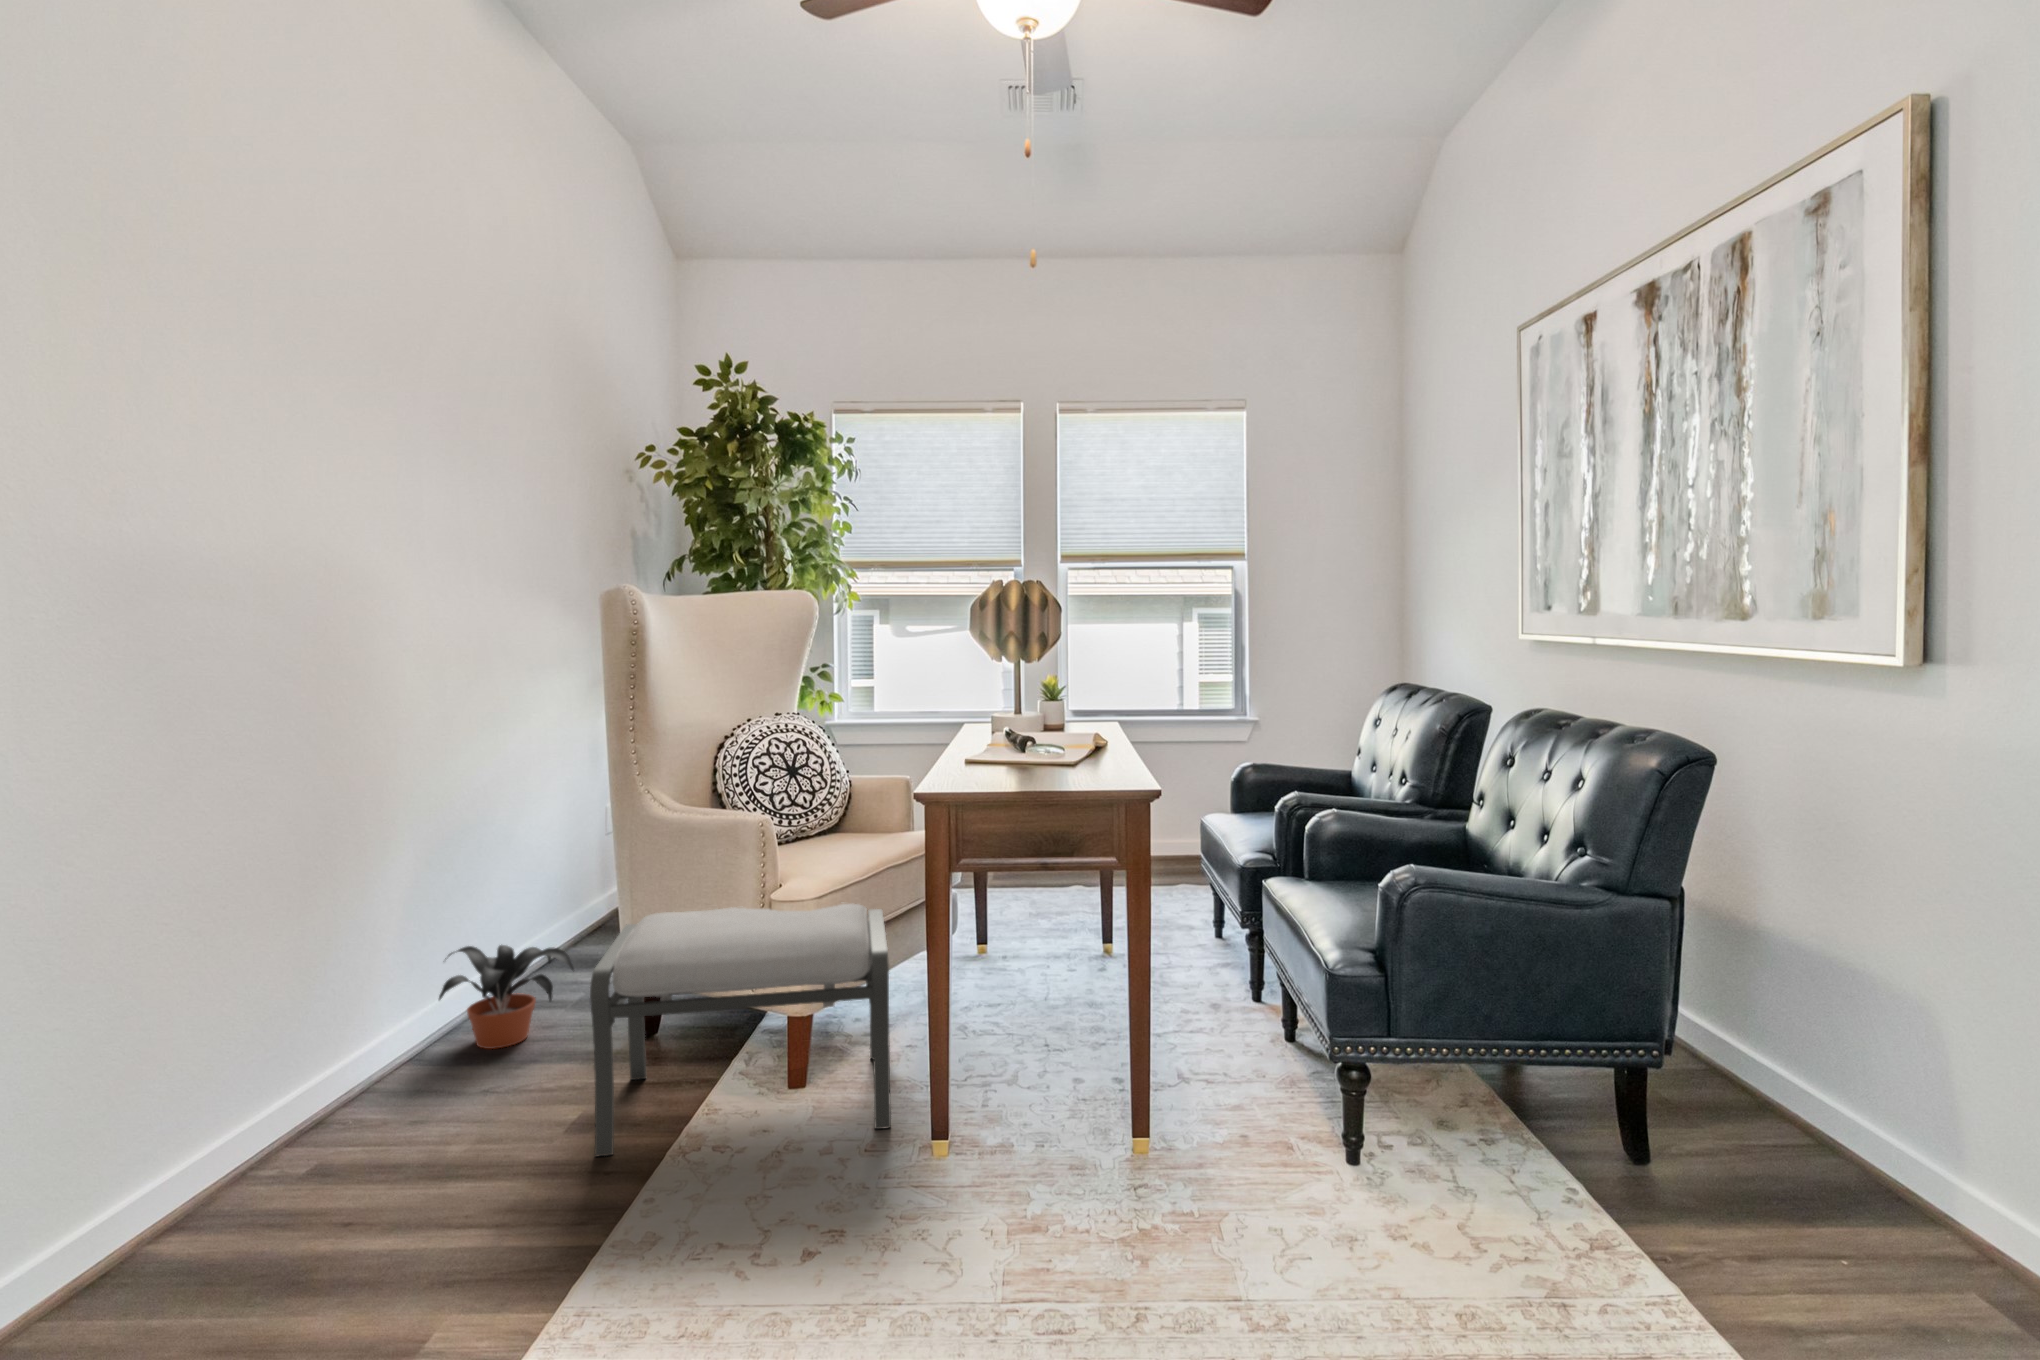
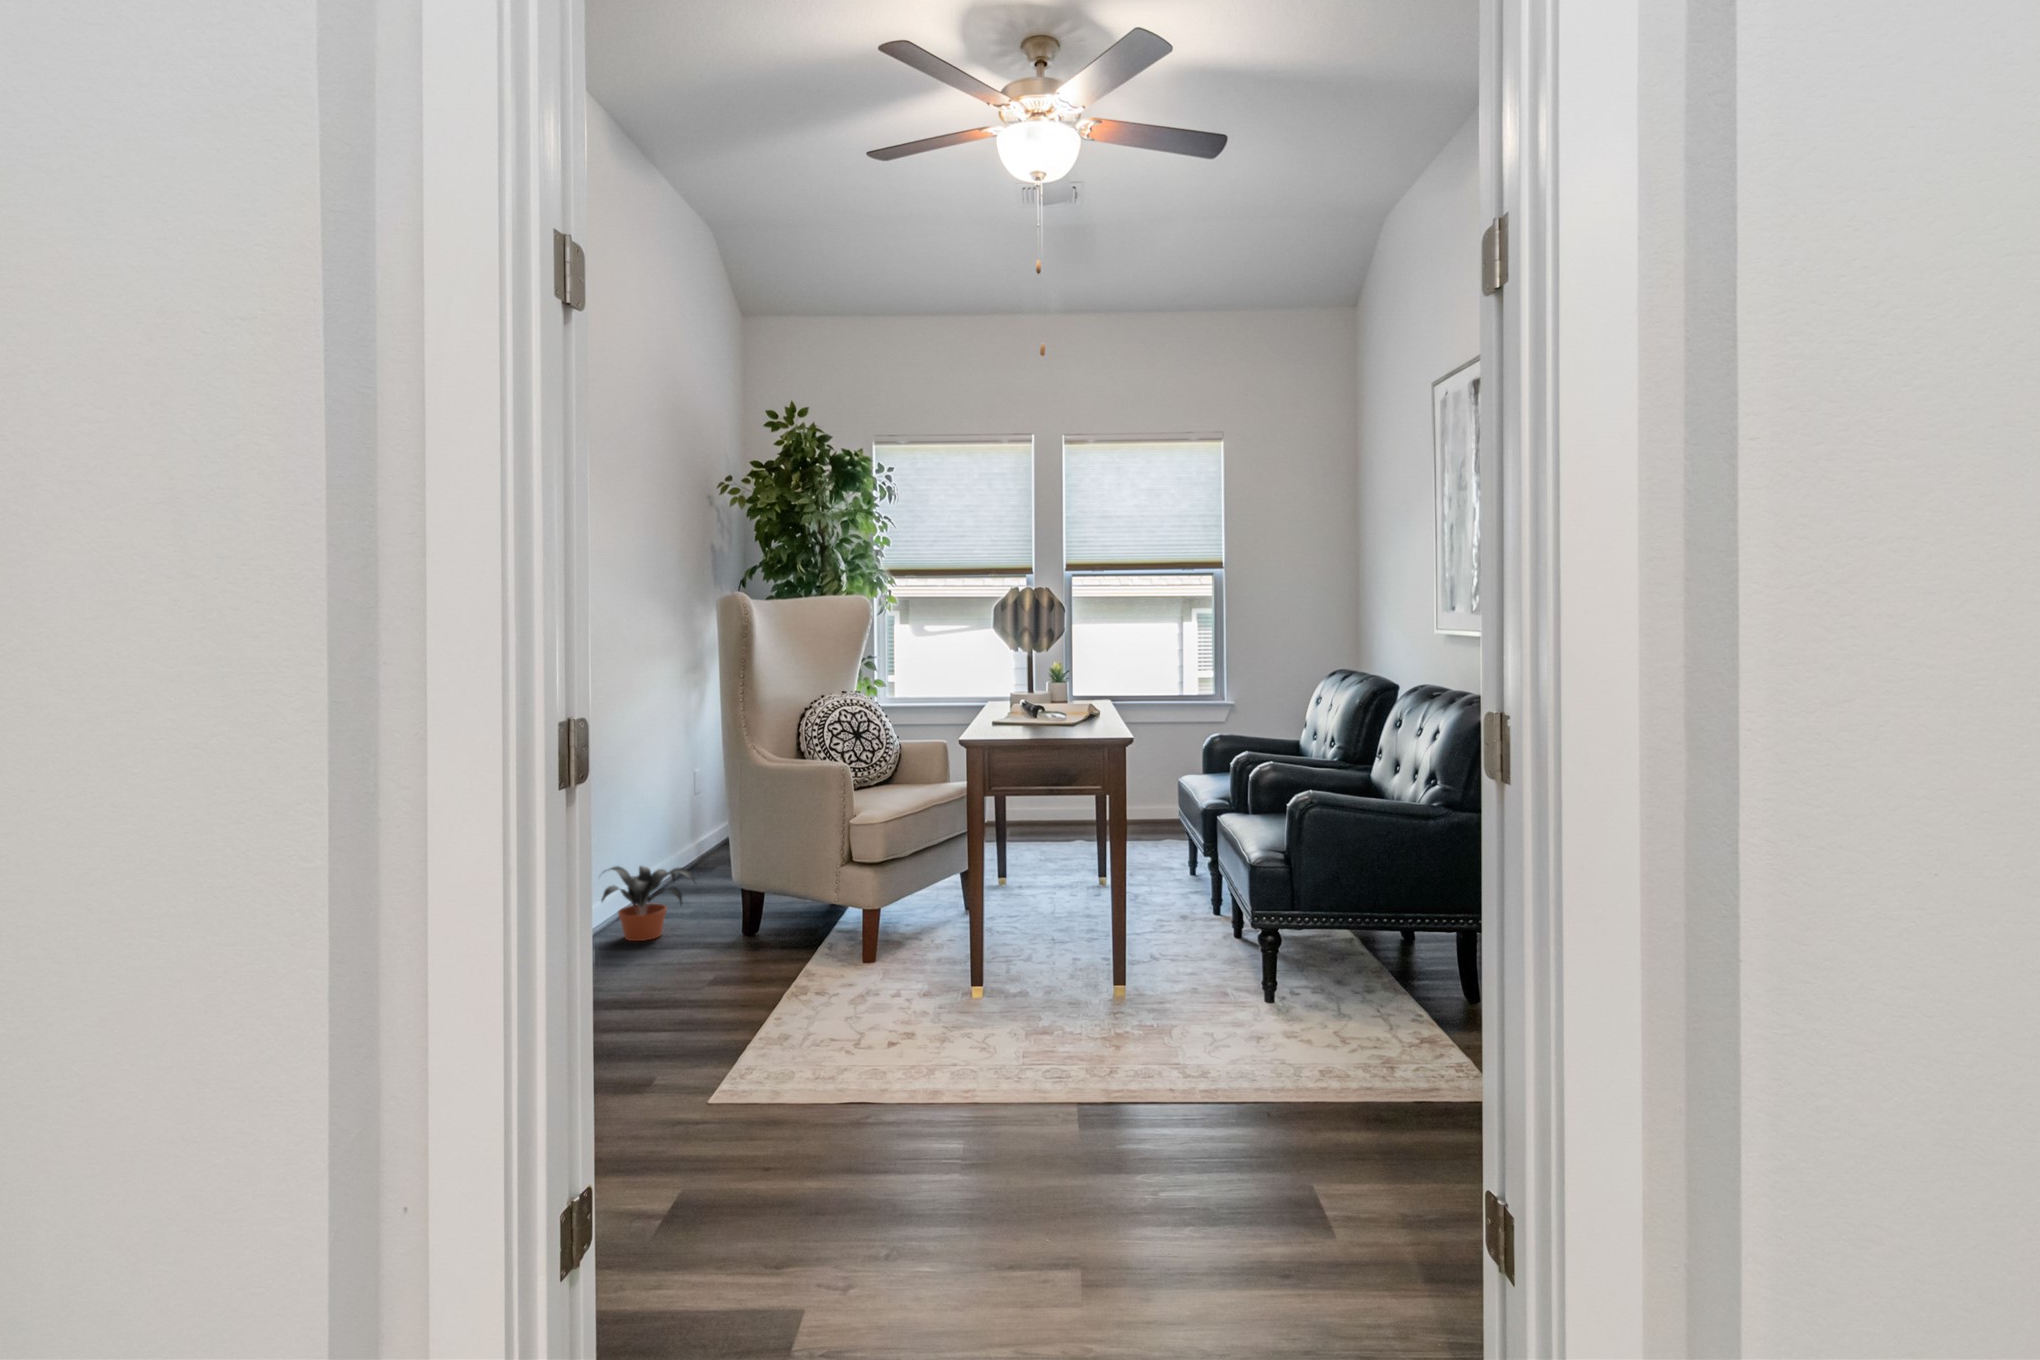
ottoman: present [590,904,891,1156] -> none [732,829,941,996]

